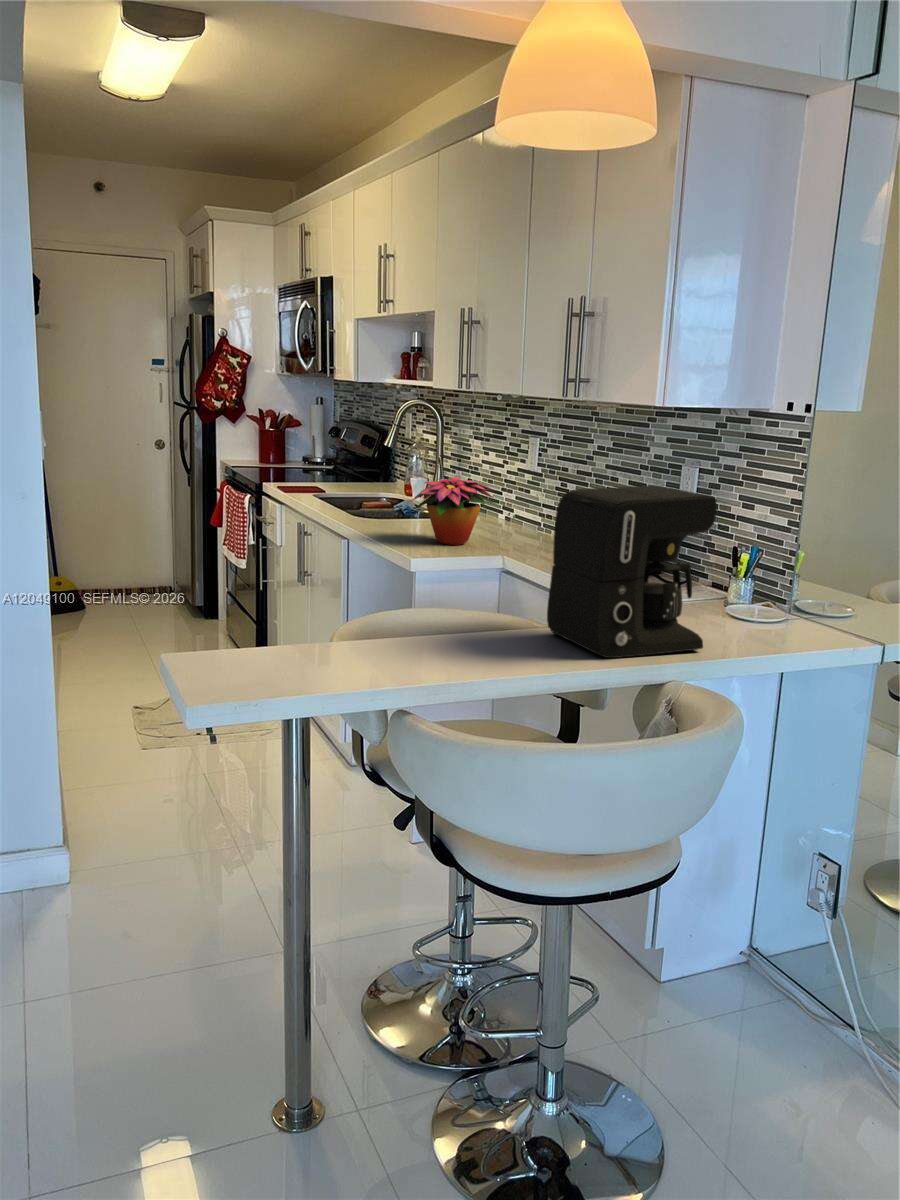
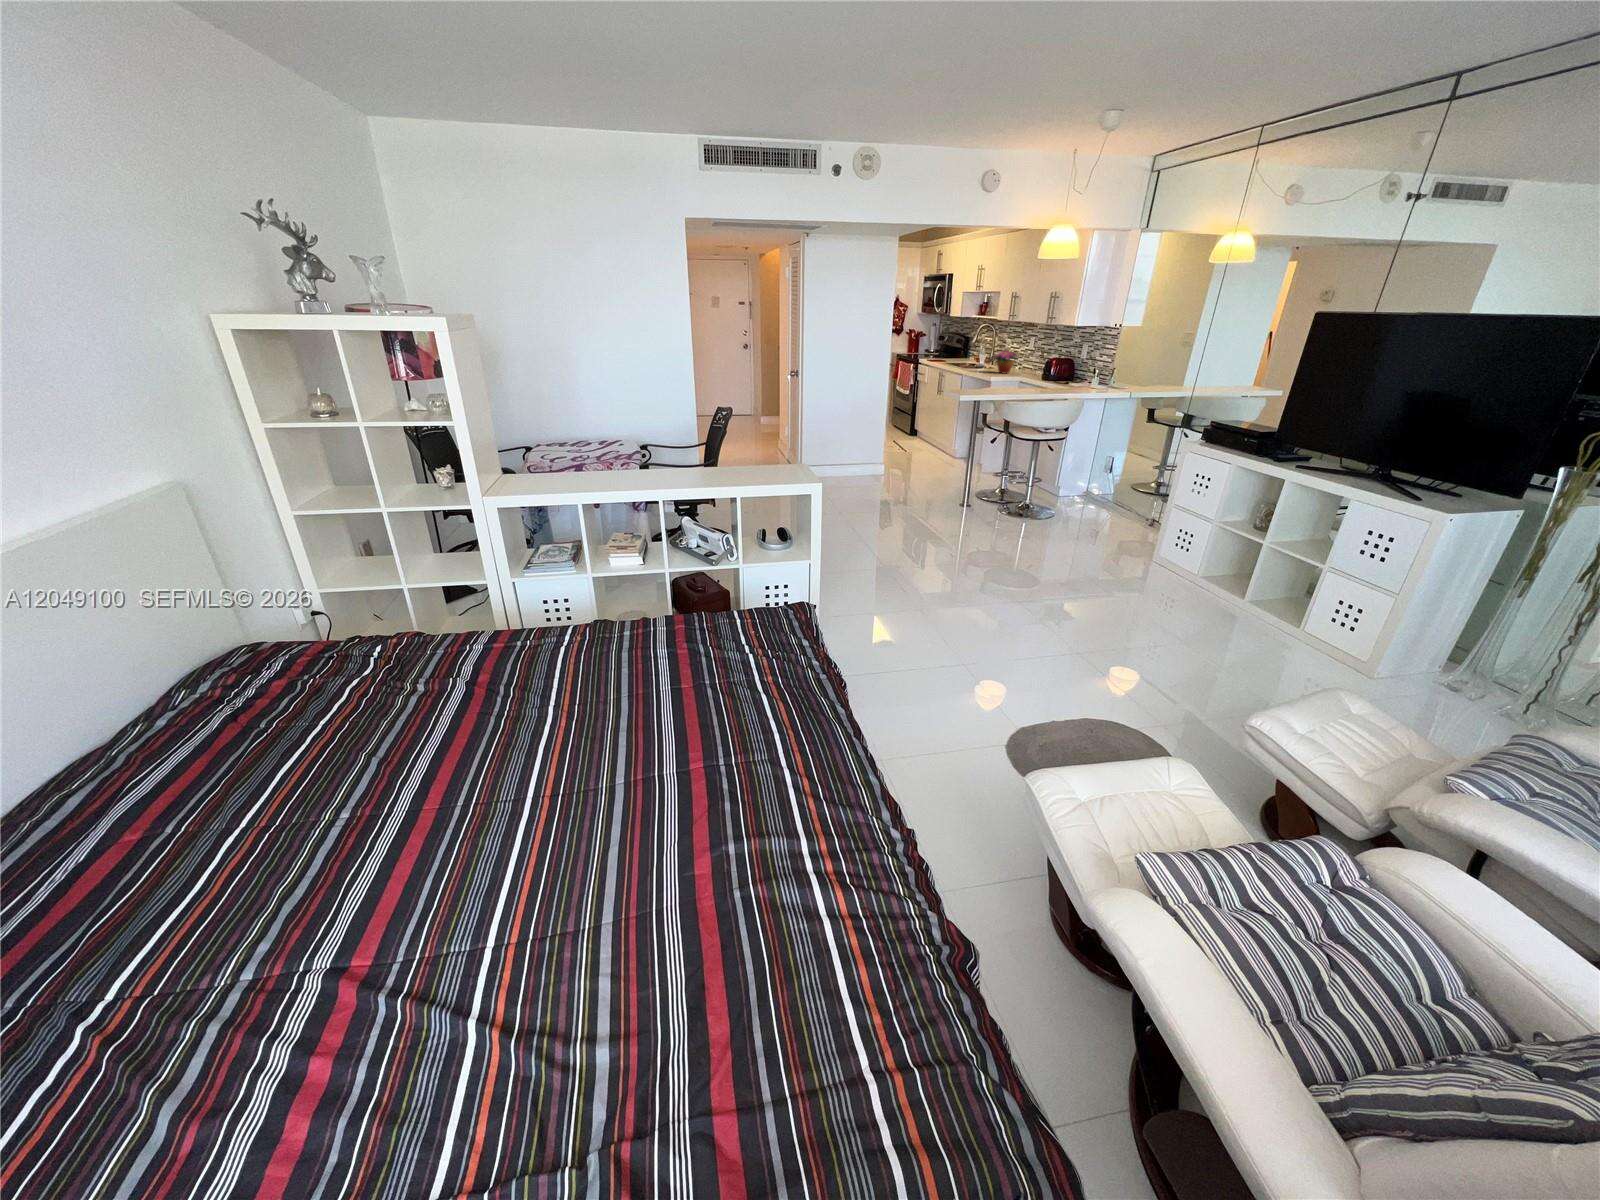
coffee maker: present [547,485,717,658] -> none [1039,347,1085,389]

